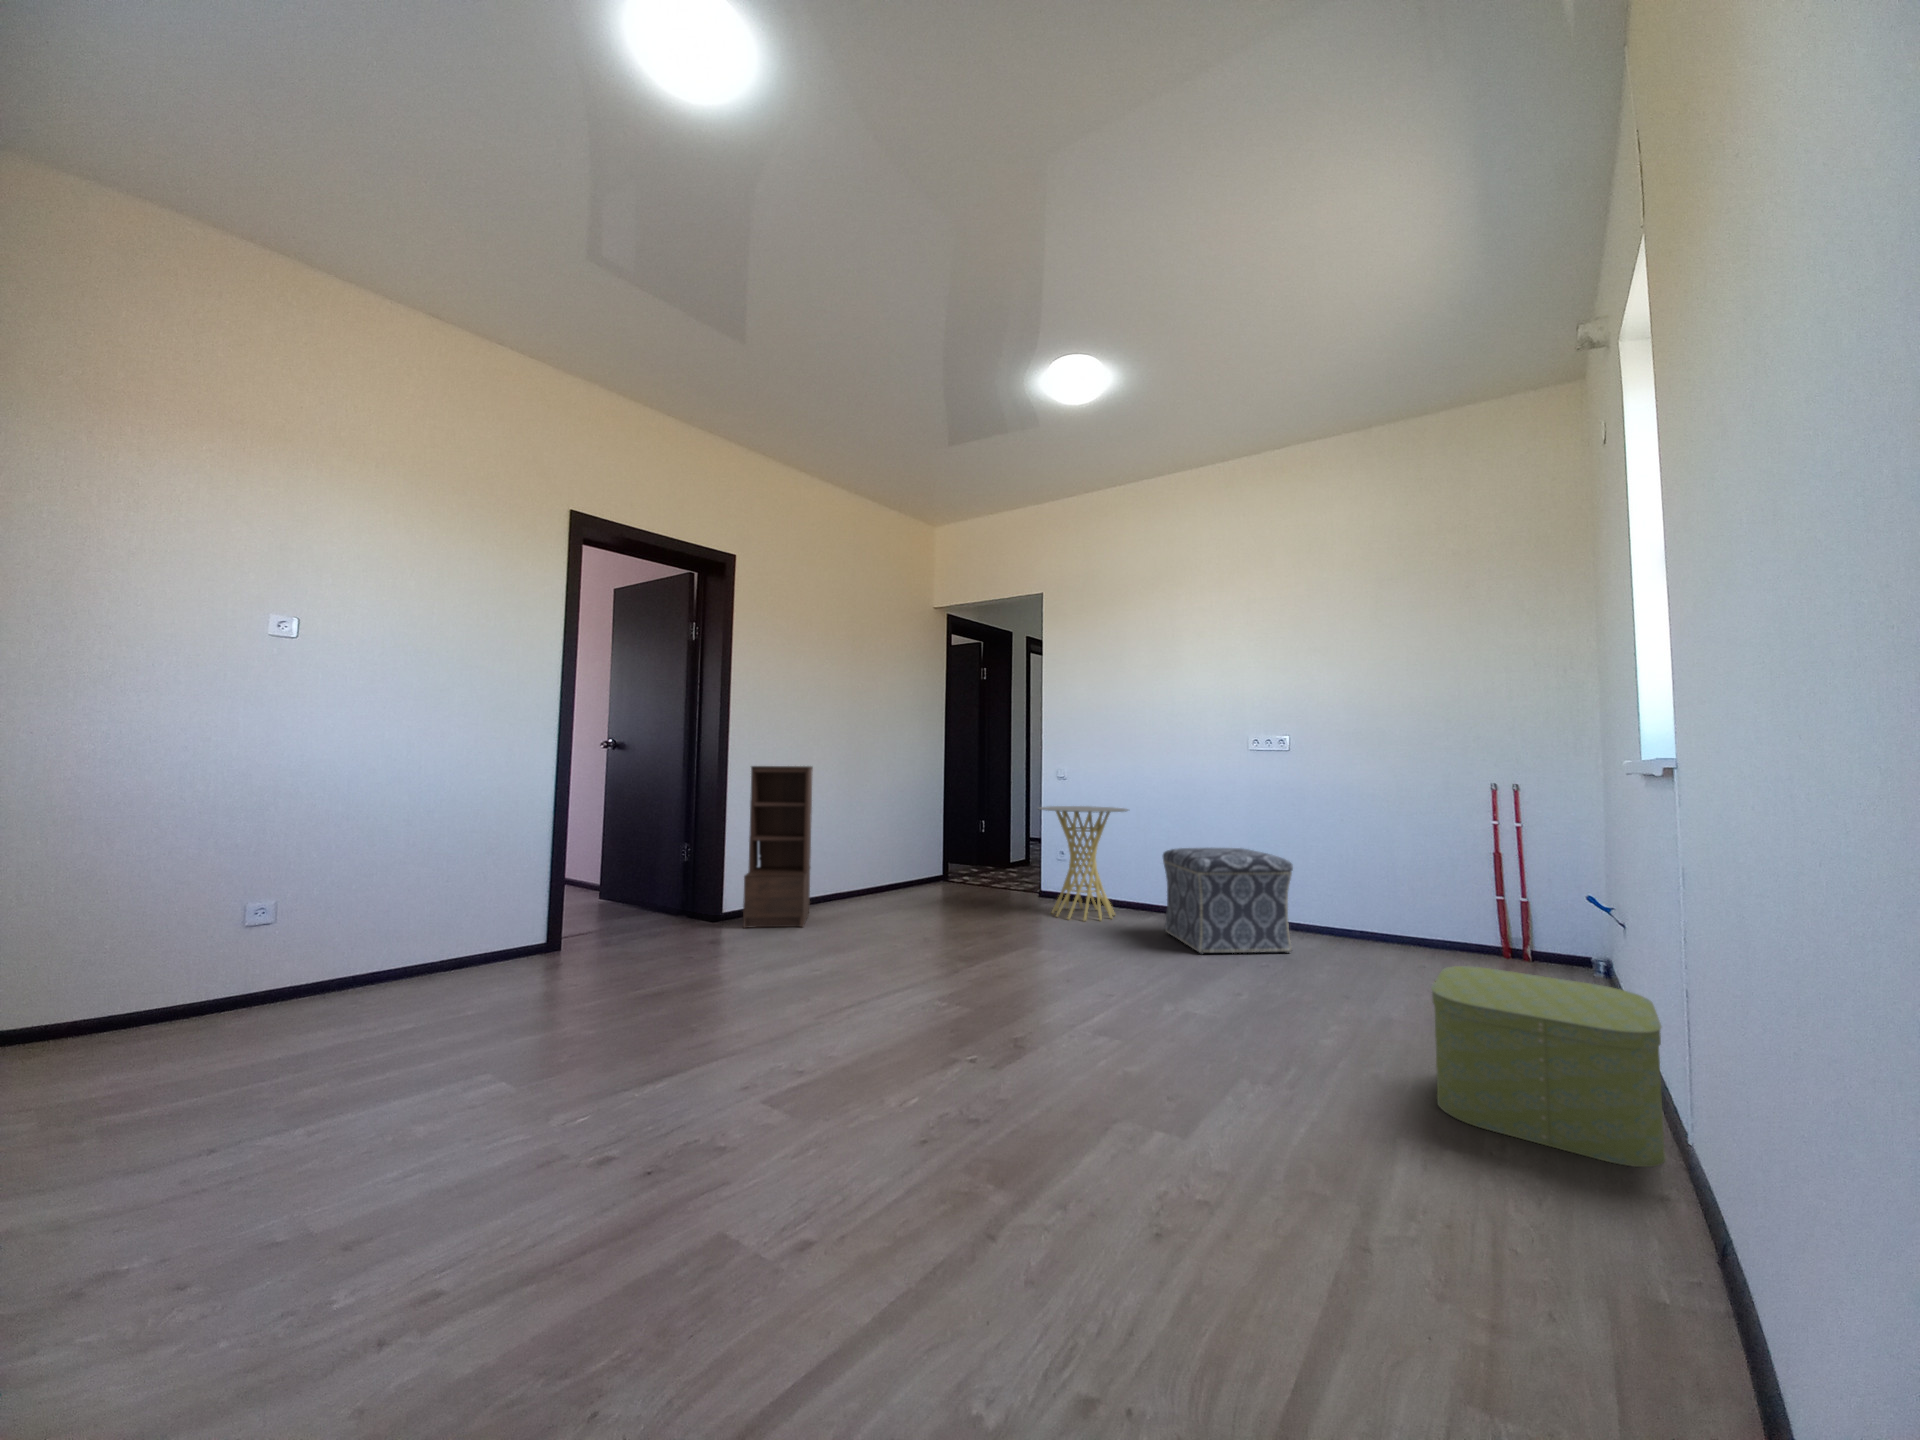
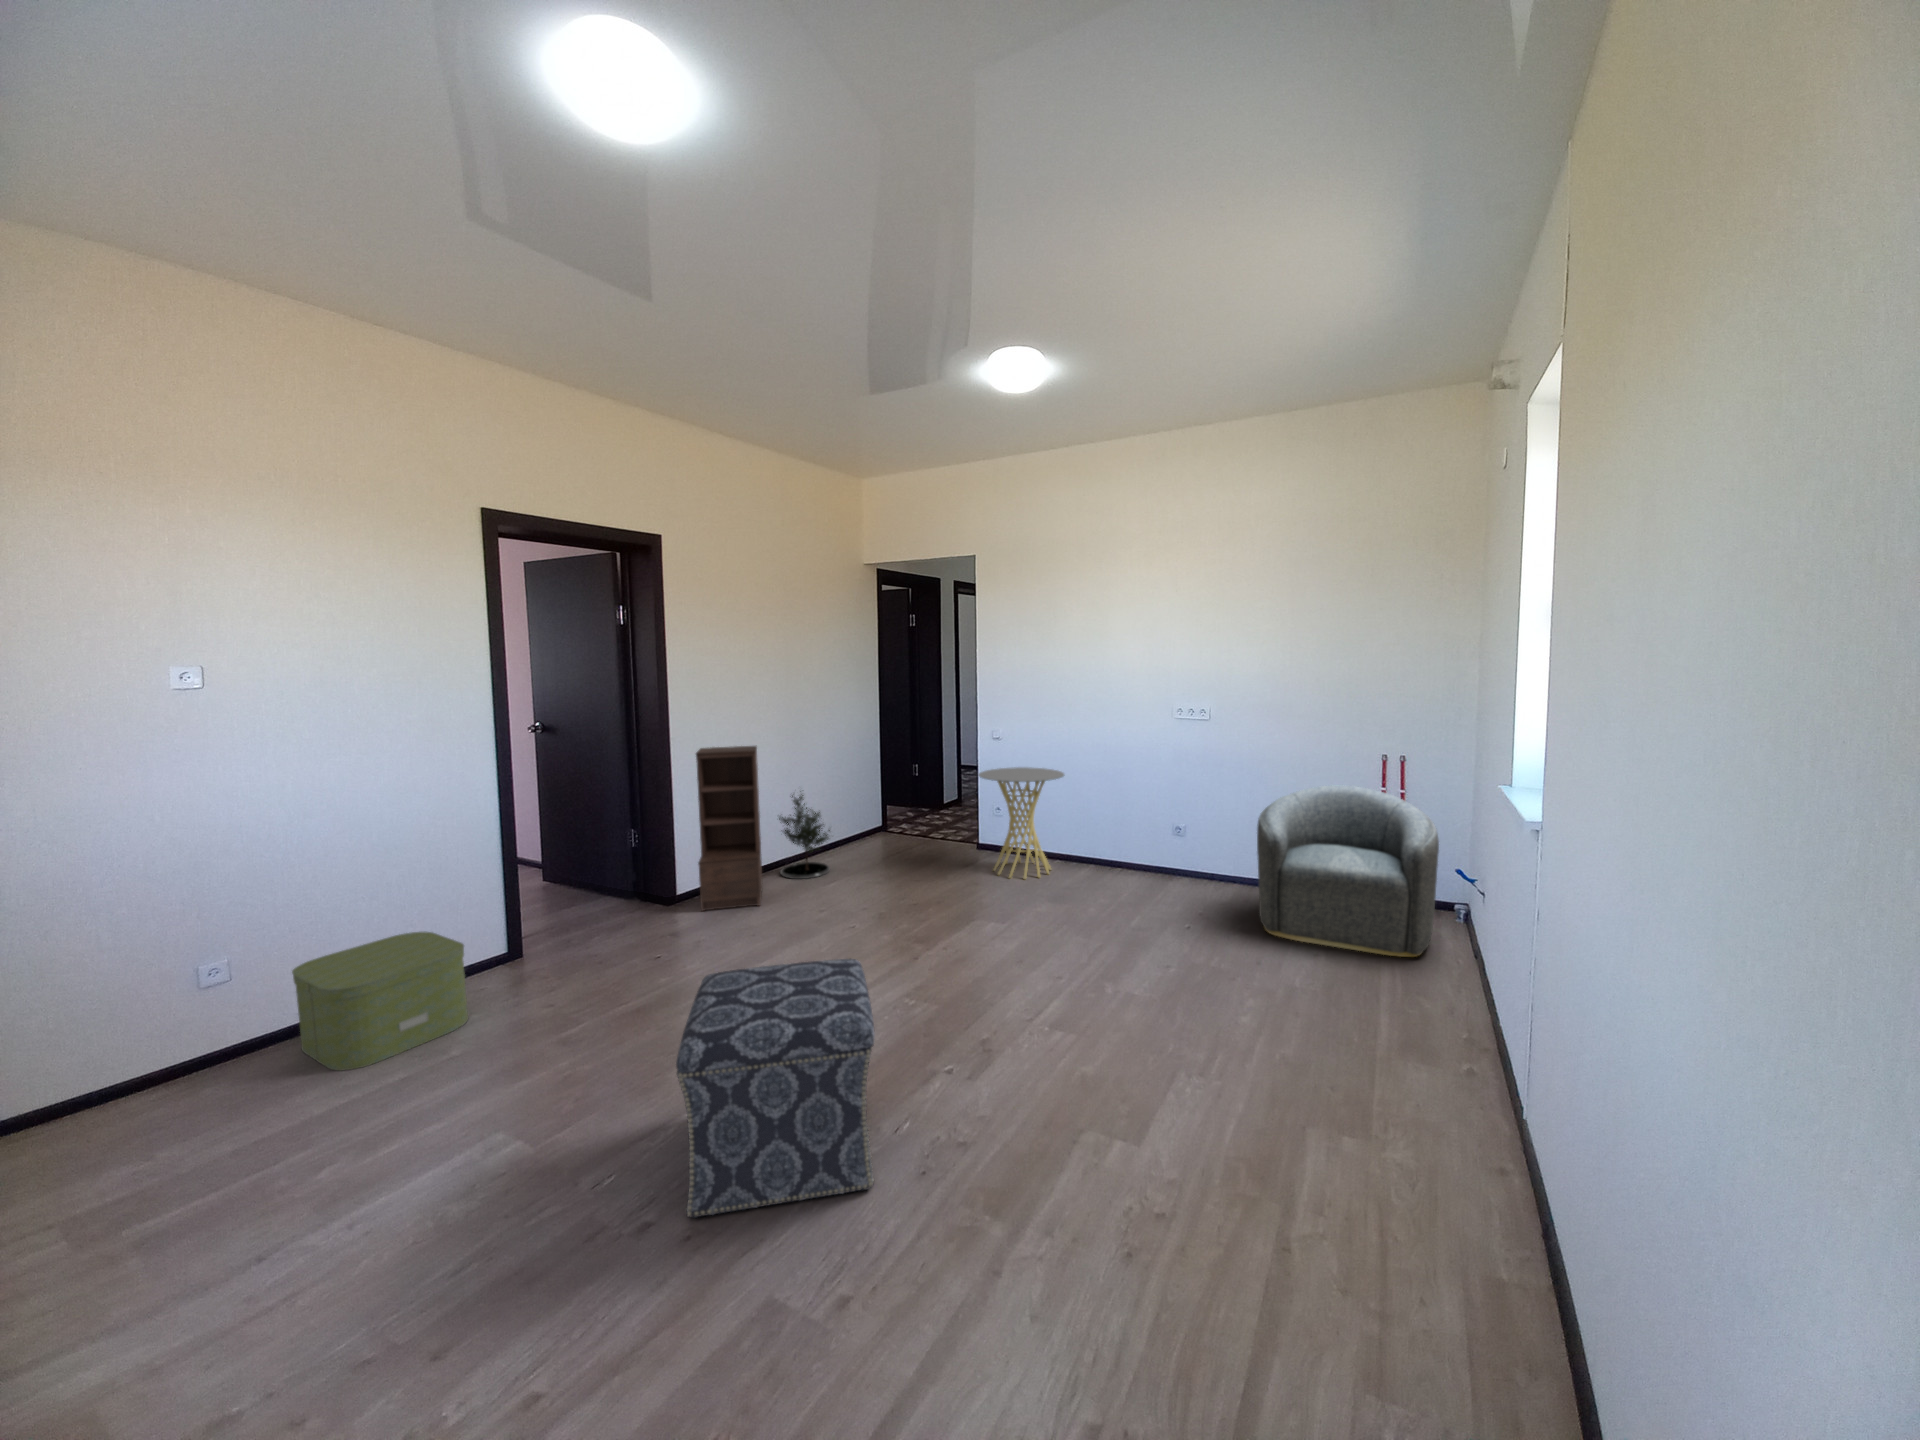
potted tree: none [830,813,886,910] -> present [779,791,830,879]
armchair: none [1343,816,1564,1004] -> present [1257,785,1439,957]
ottoman: present [1163,848,1293,954] -> present [676,959,875,1218]
storage box: present [1431,966,1666,1167] -> present [292,932,468,1071]

